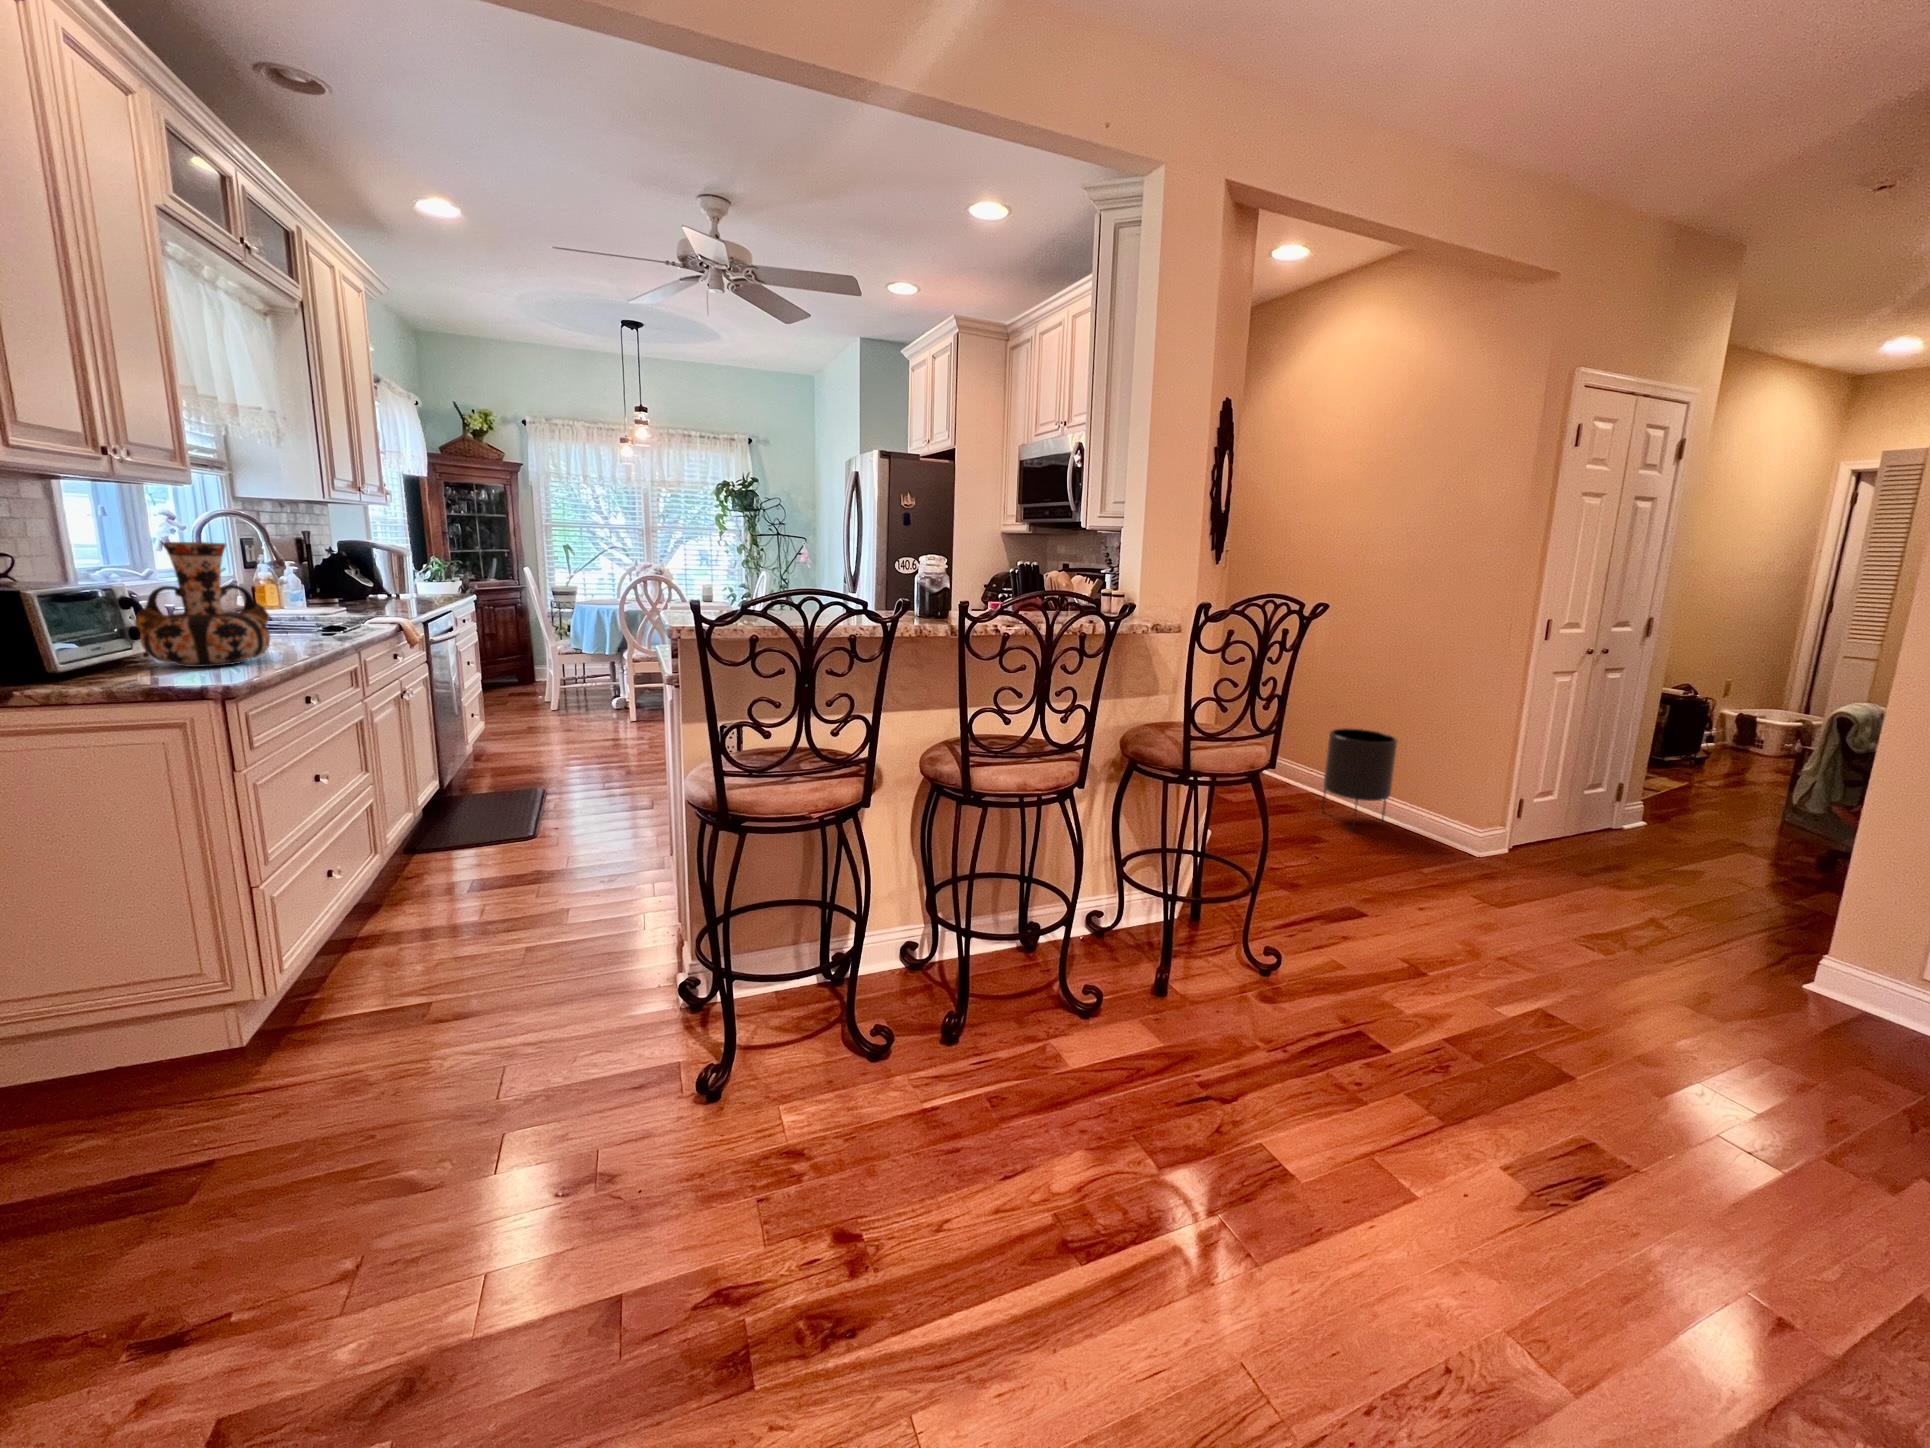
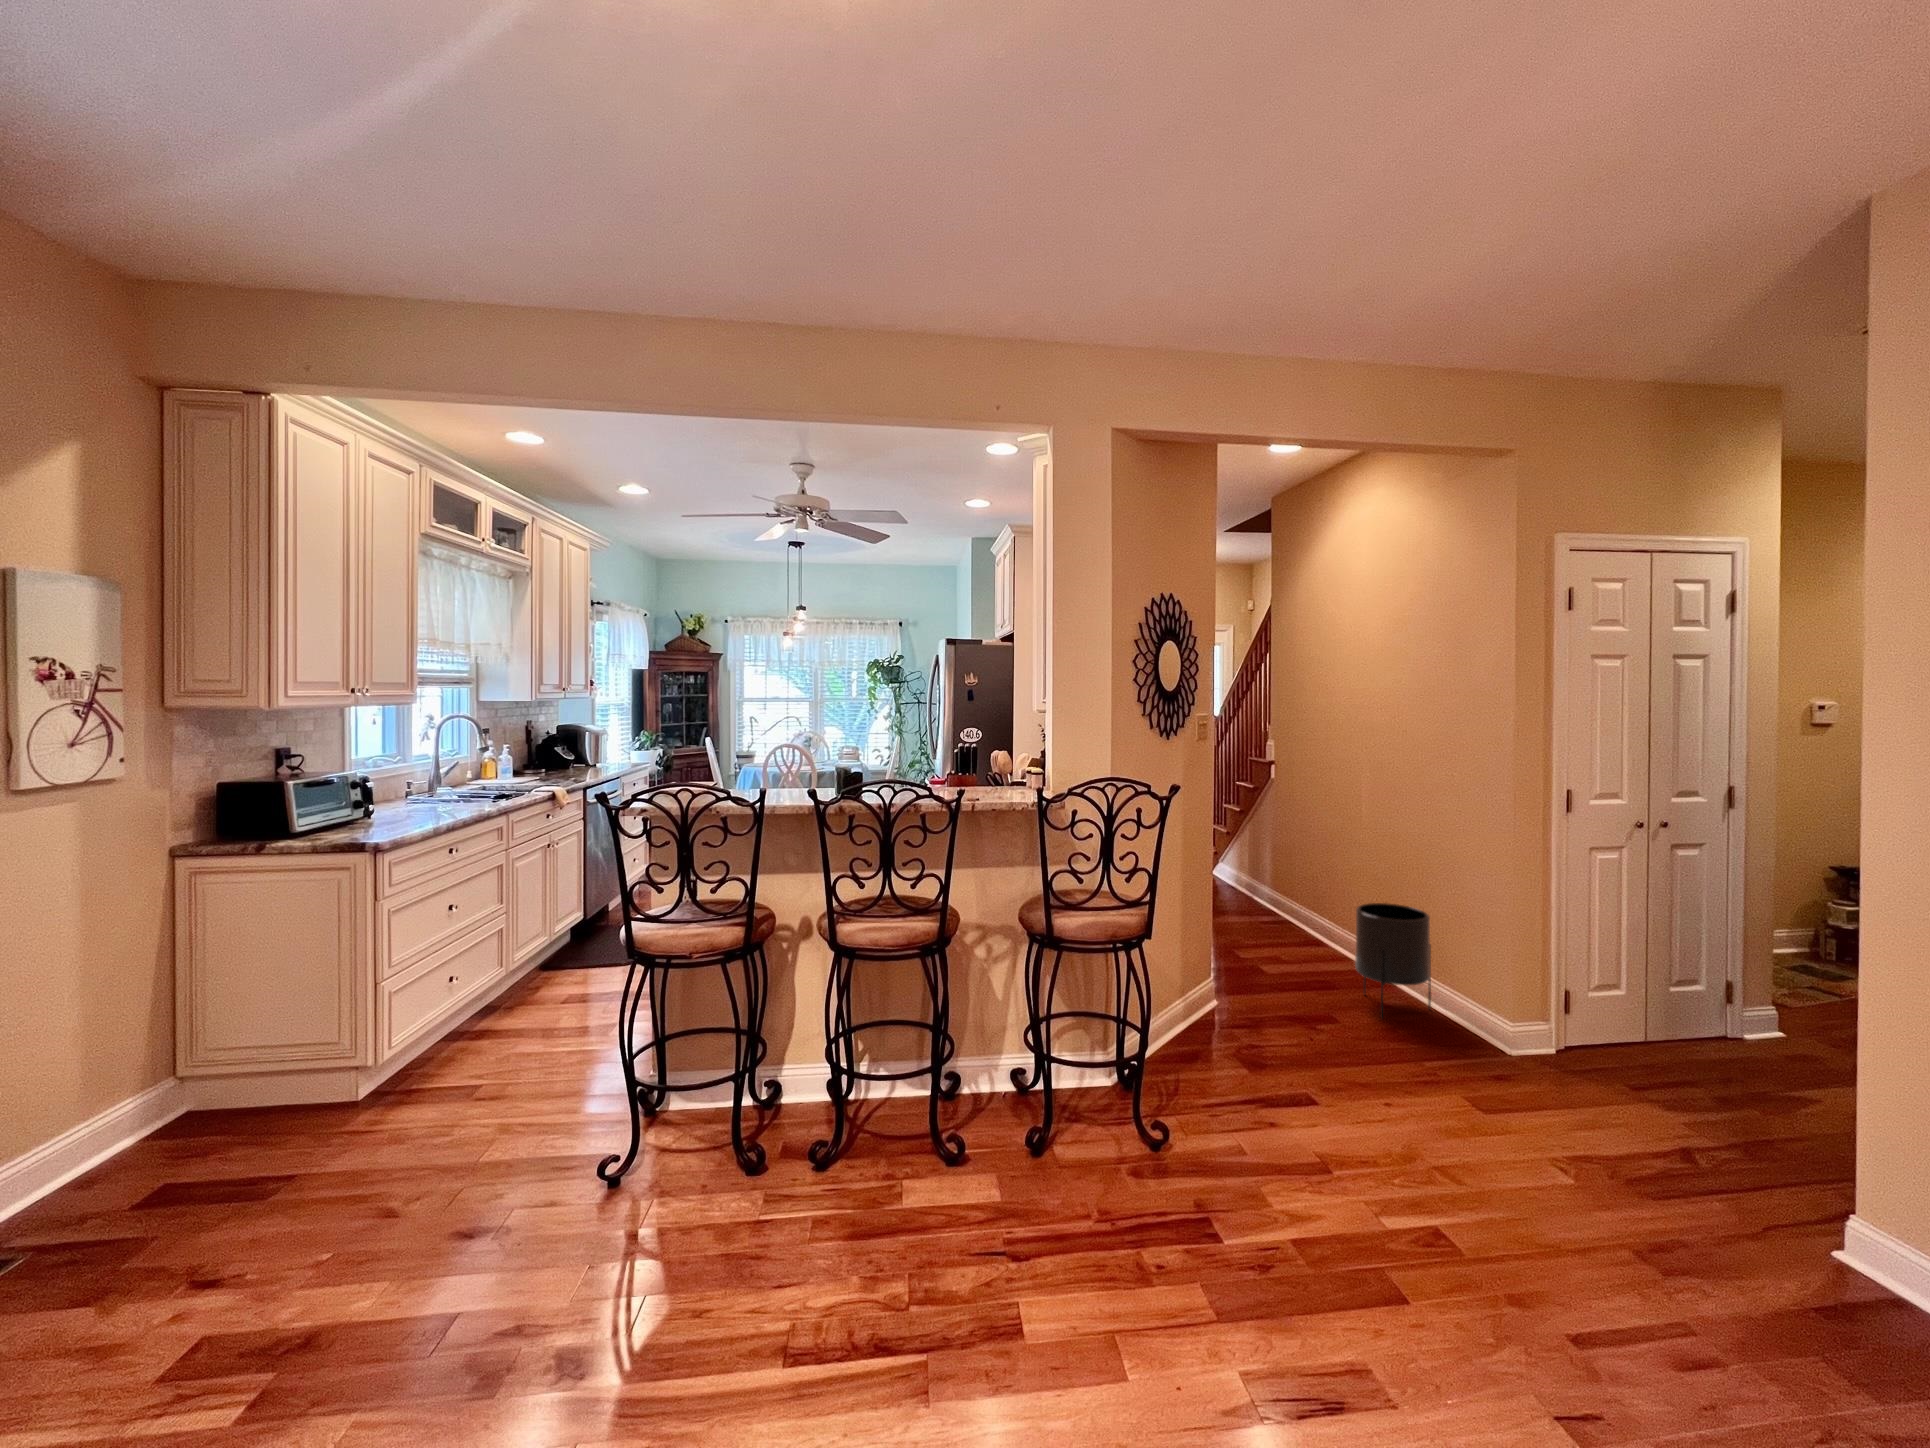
vase: present [134,542,270,667] -> none [344,747,428,830]

